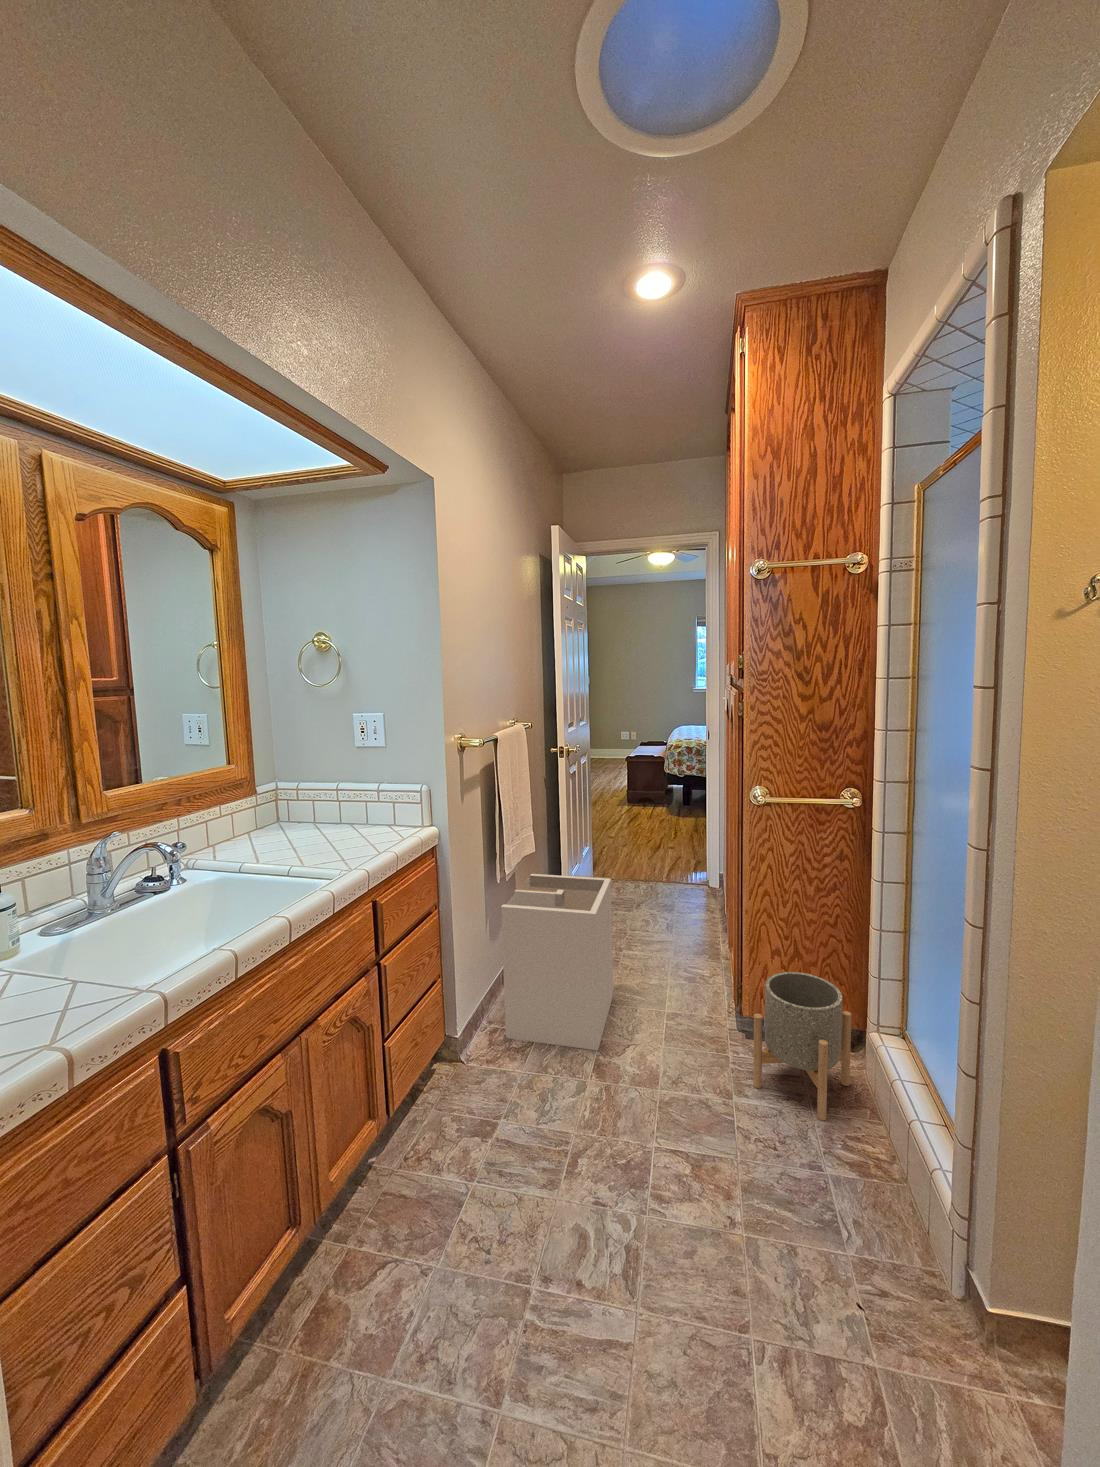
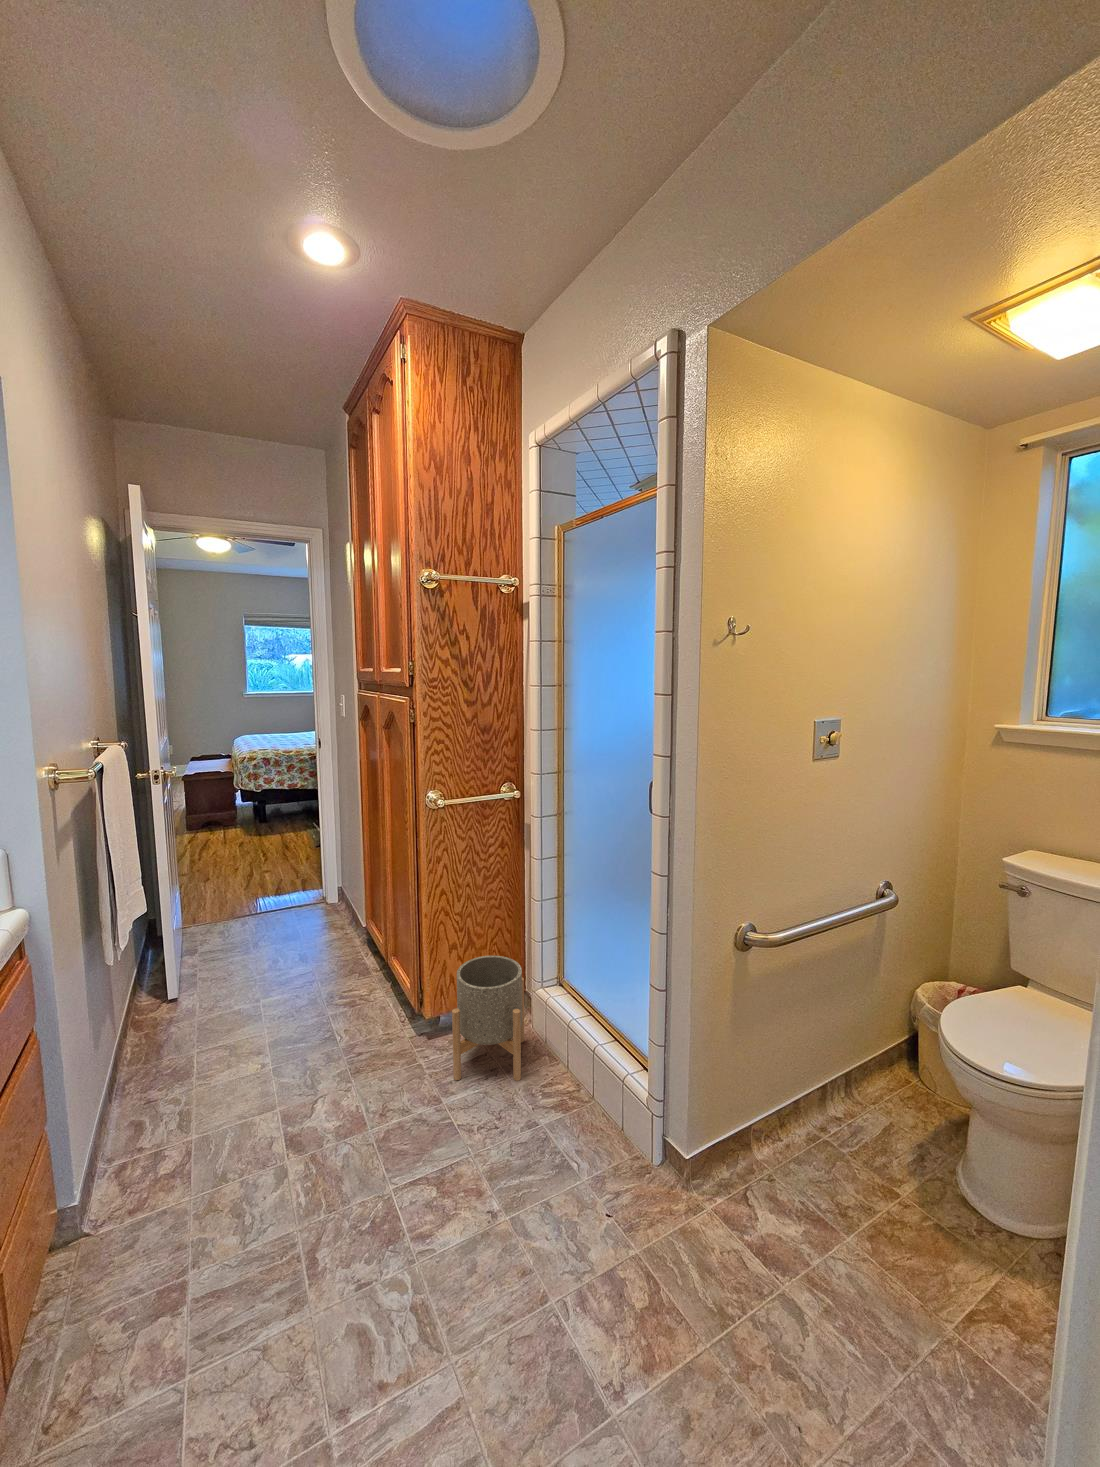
laundry hamper: present [501,874,613,1051] -> none [128,920,282,1173]

